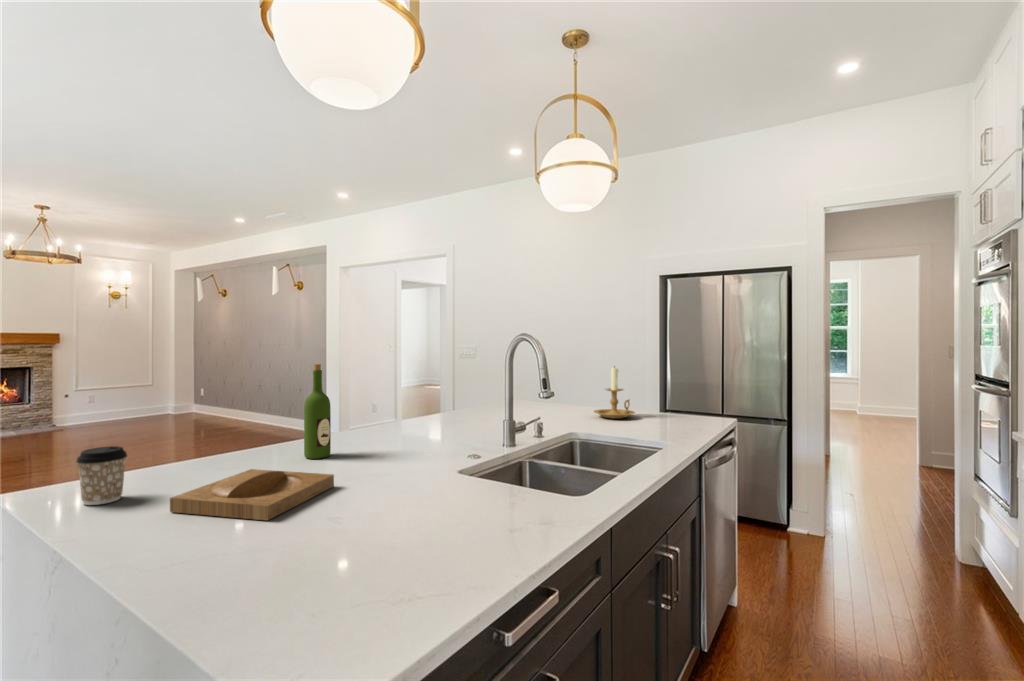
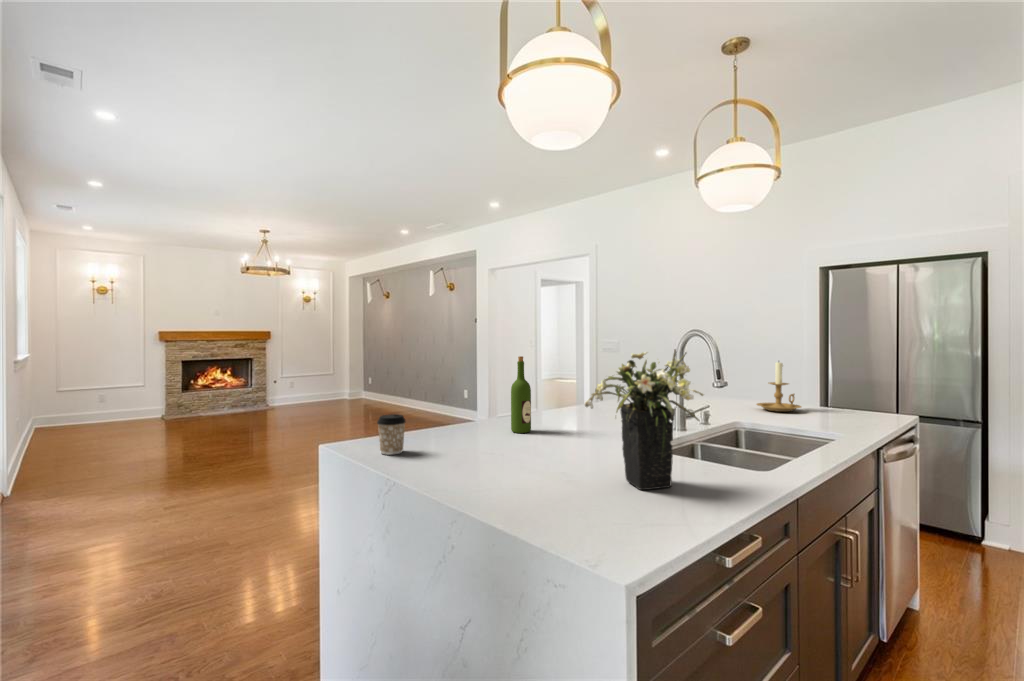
flower arrangement: none [347,355,498,538] -> present [585,349,703,490]
tray: present [170,469,334,521] -> none [443,437,549,471]

